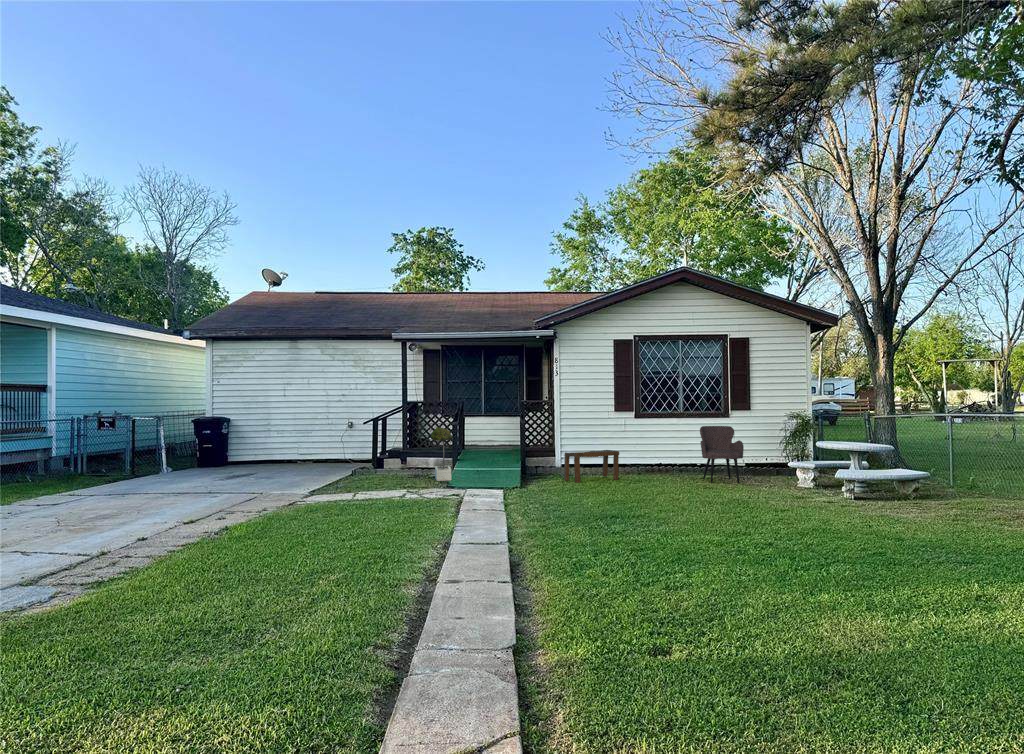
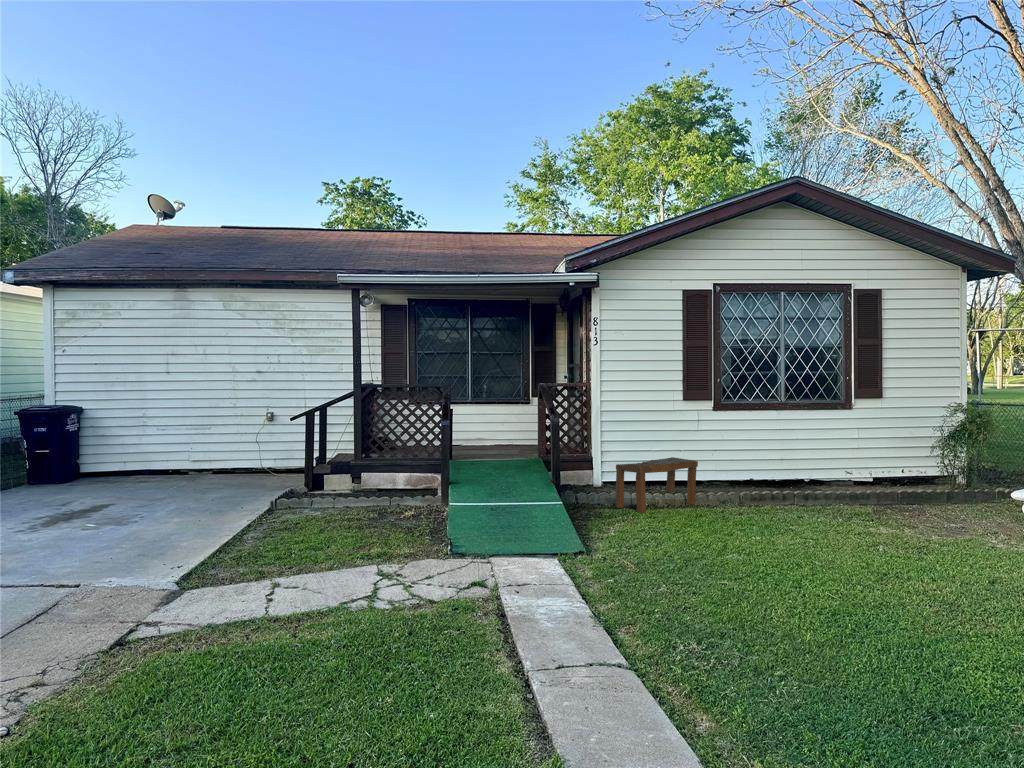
armchair: present [700,426,744,483] -> none [812,421,886,510]
potted tree: present [431,427,453,481] -> none [405,425,442,513]

